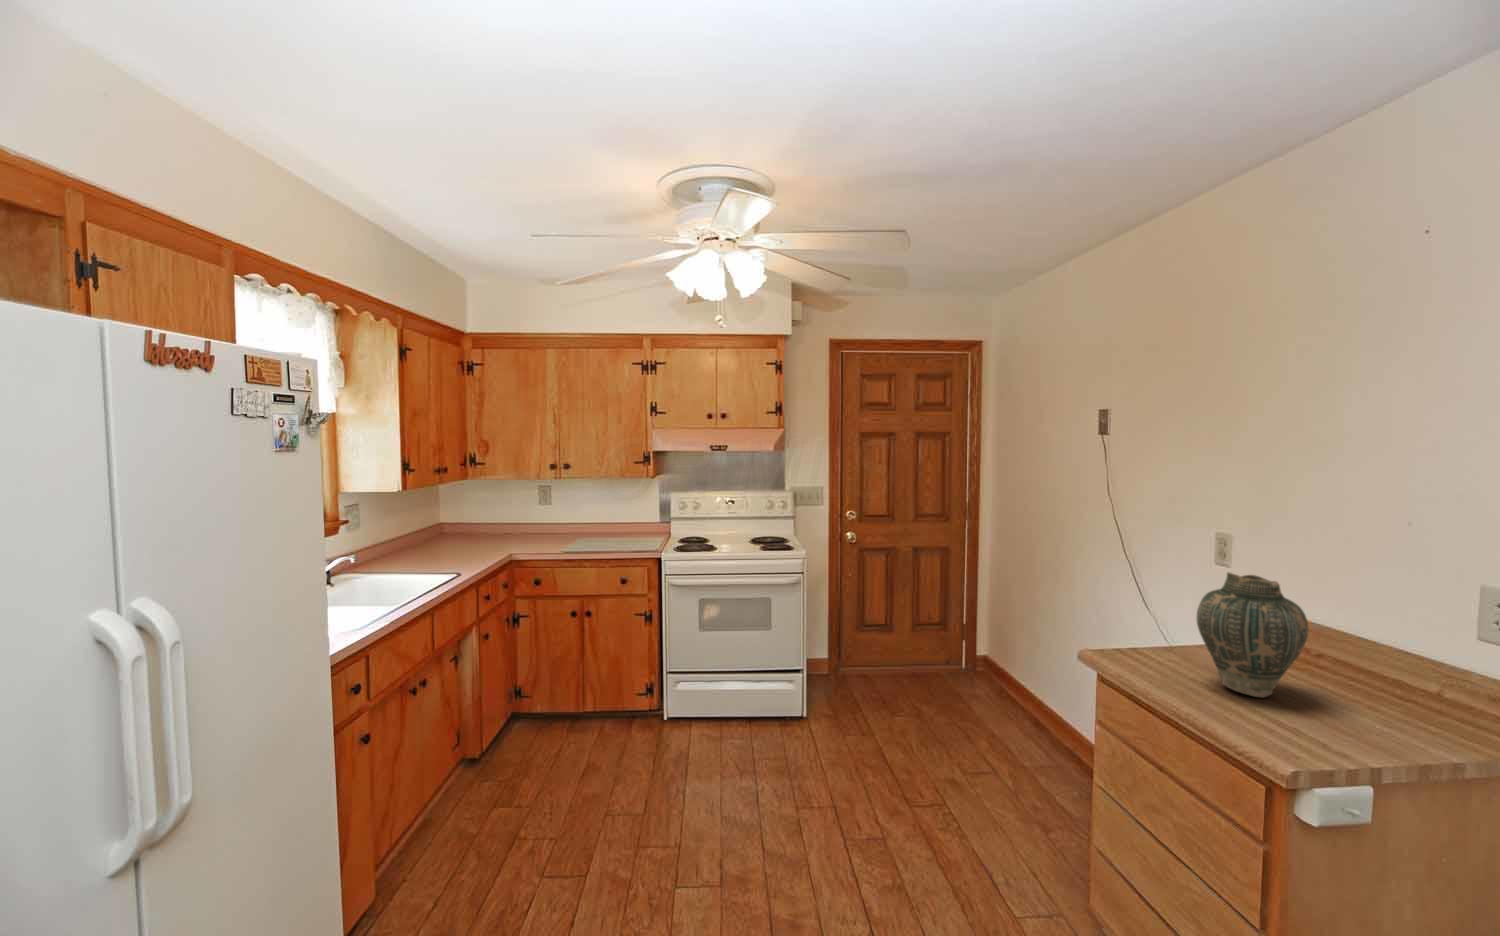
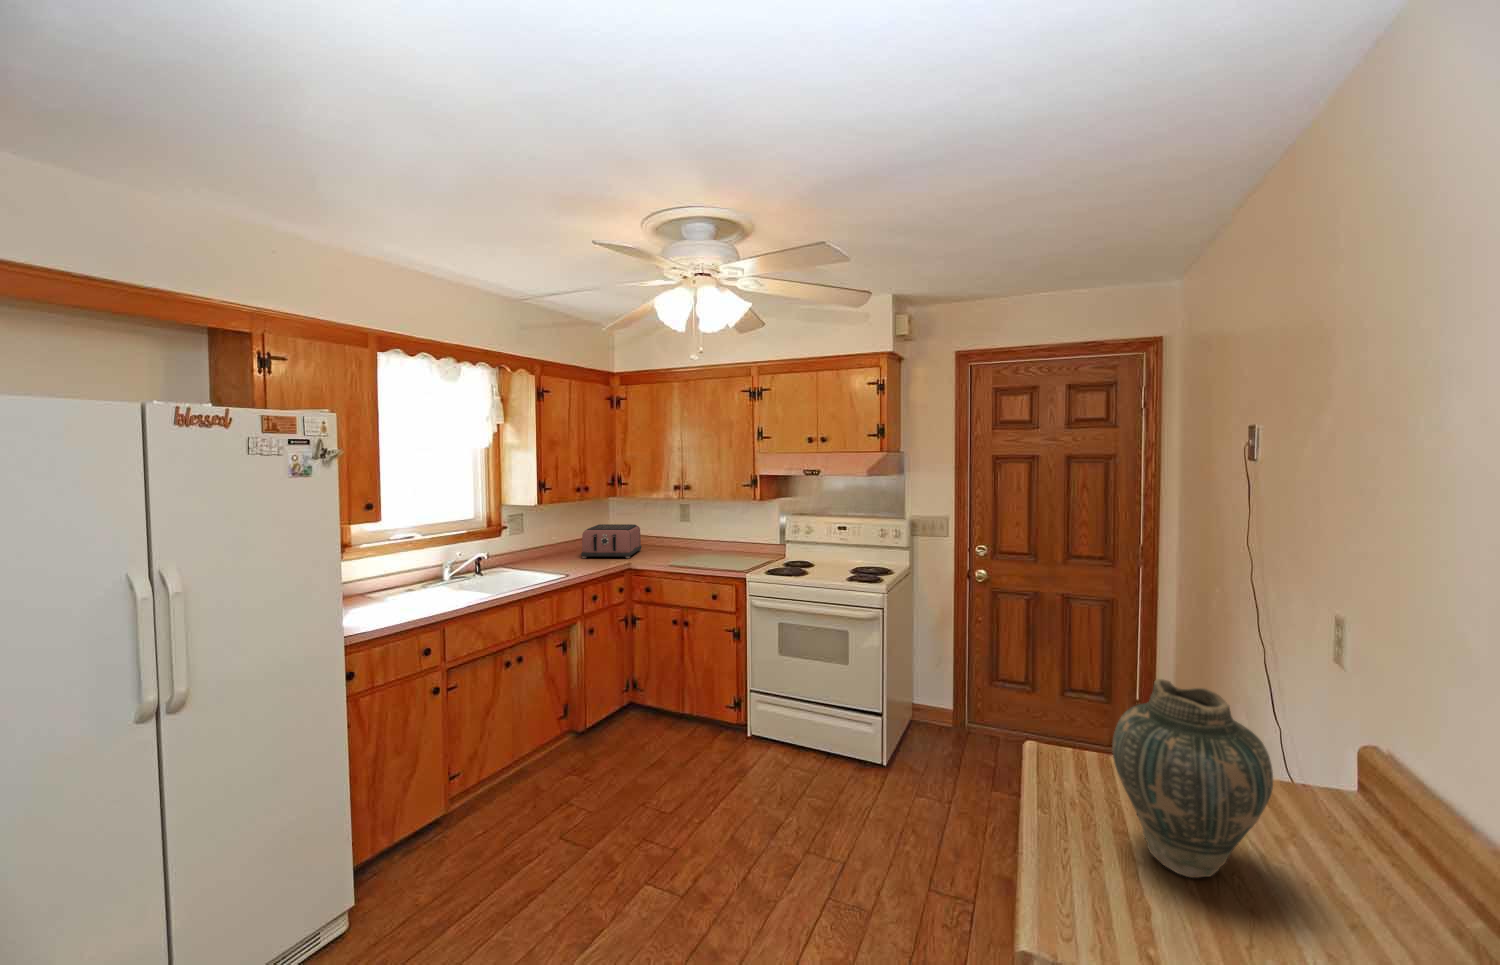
toaster: none [440,510,504,553] -> present [581,524,642,558]

